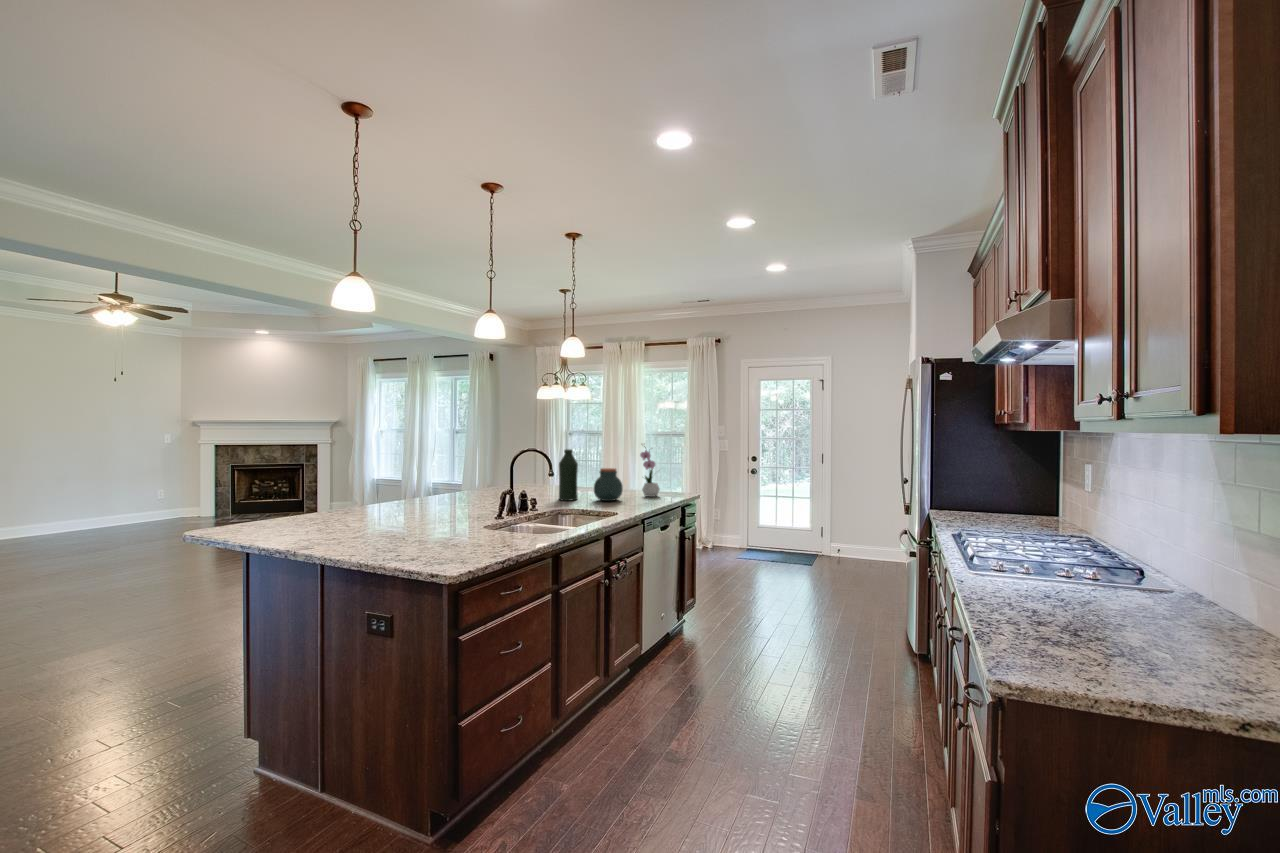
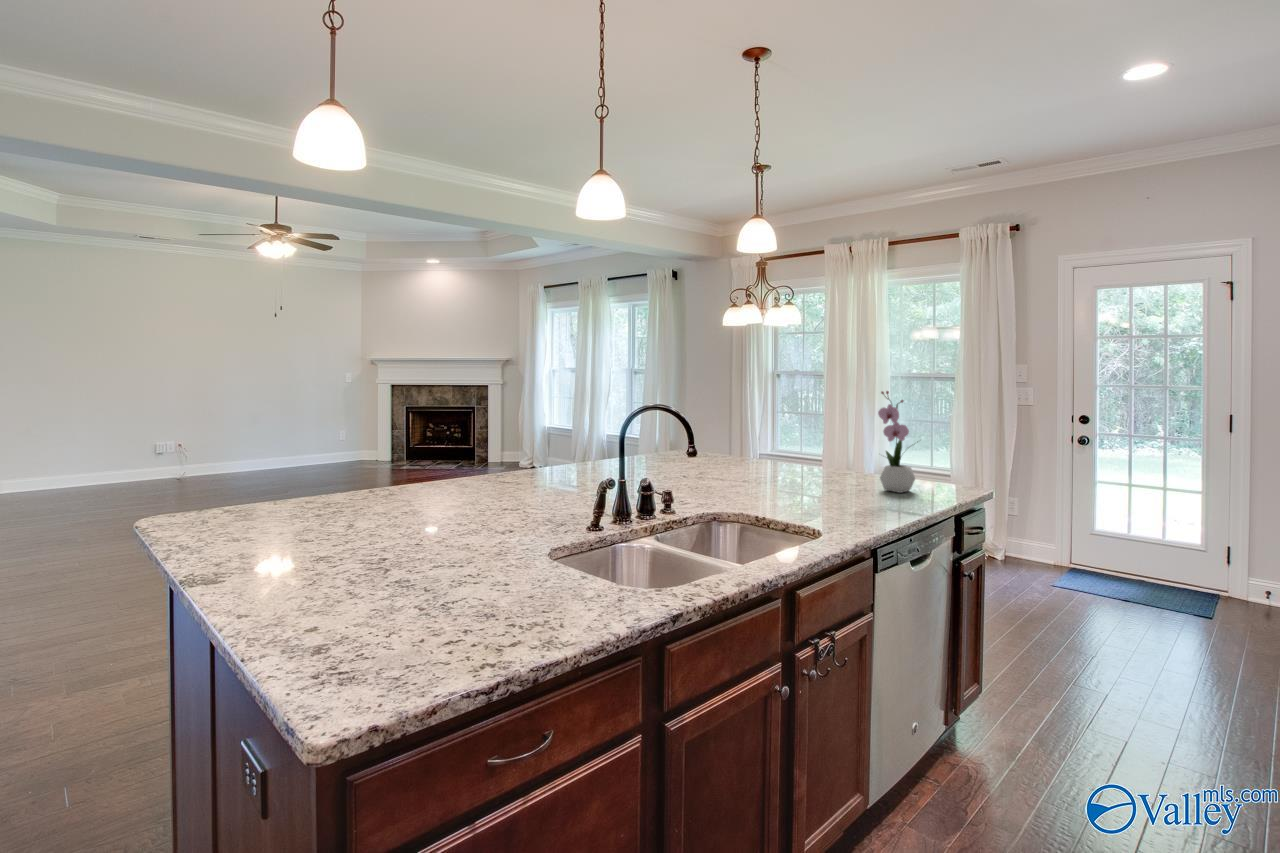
bottle: present [559,449,578,501] -> none [724,400,760,491]
jar: present [594,468,623,501] -> none [786,436,841,497]

